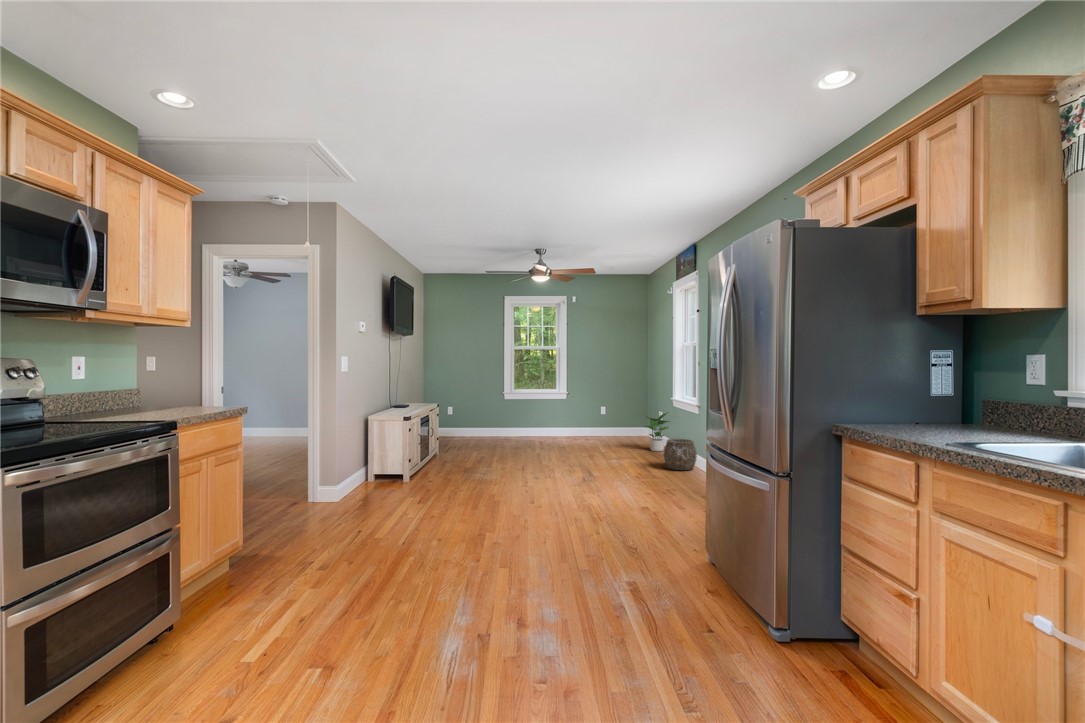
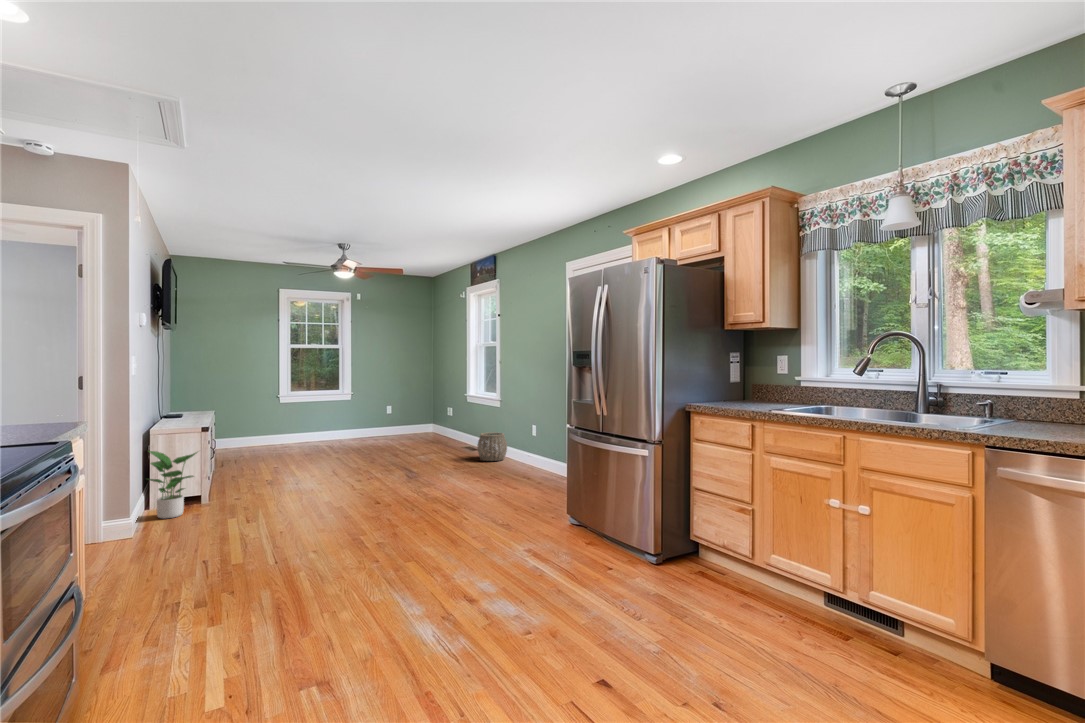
potted plant: present [644,412,670,451] -> present [148,451,197,519]

